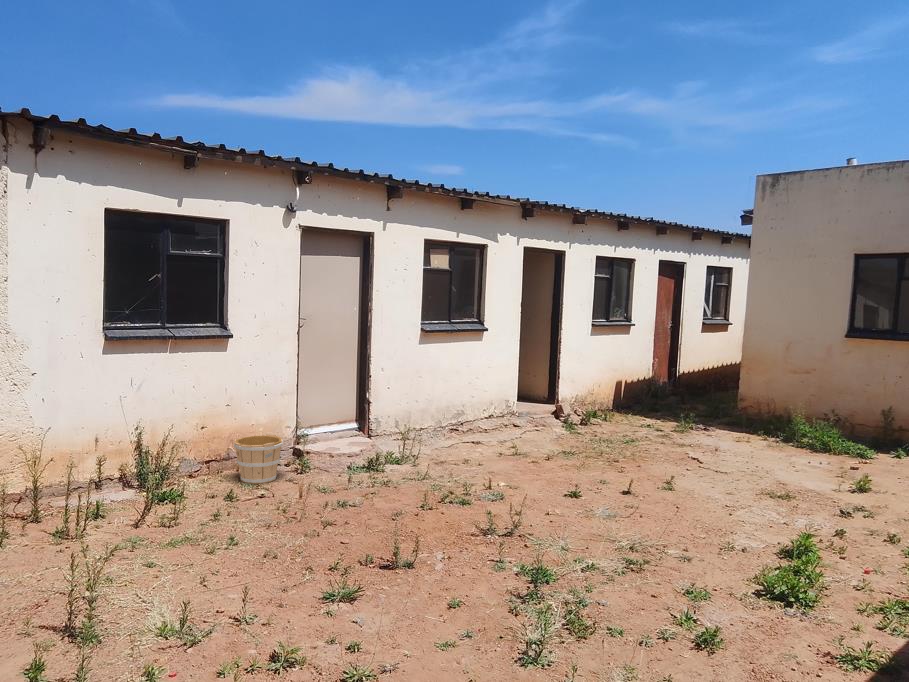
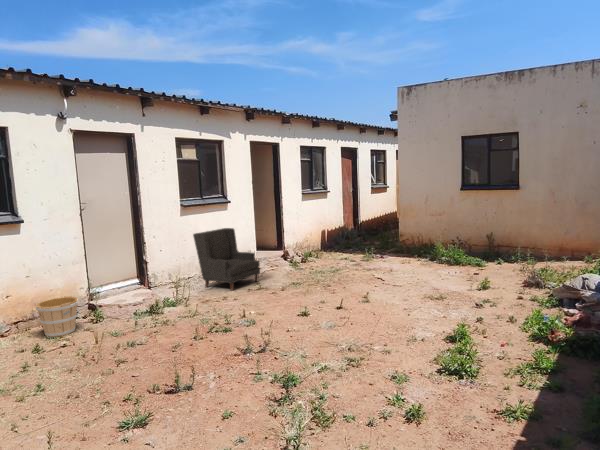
chair: none [432,365,520,454] -> present [193,228,260,291]

